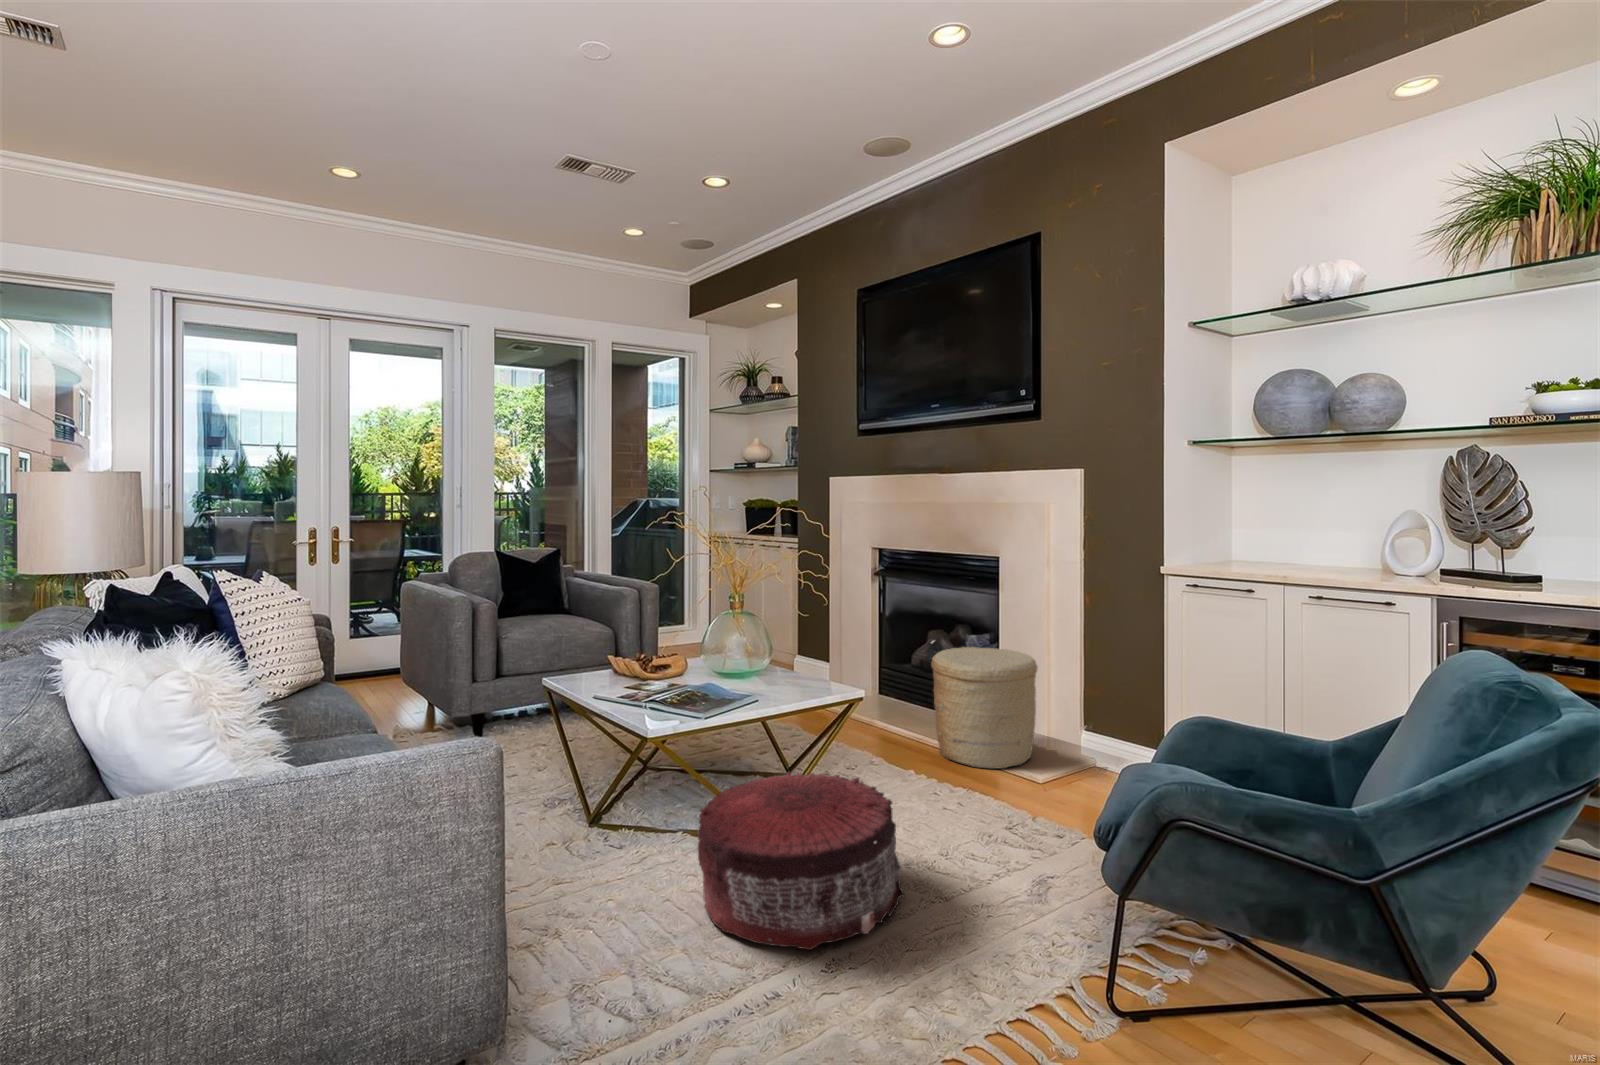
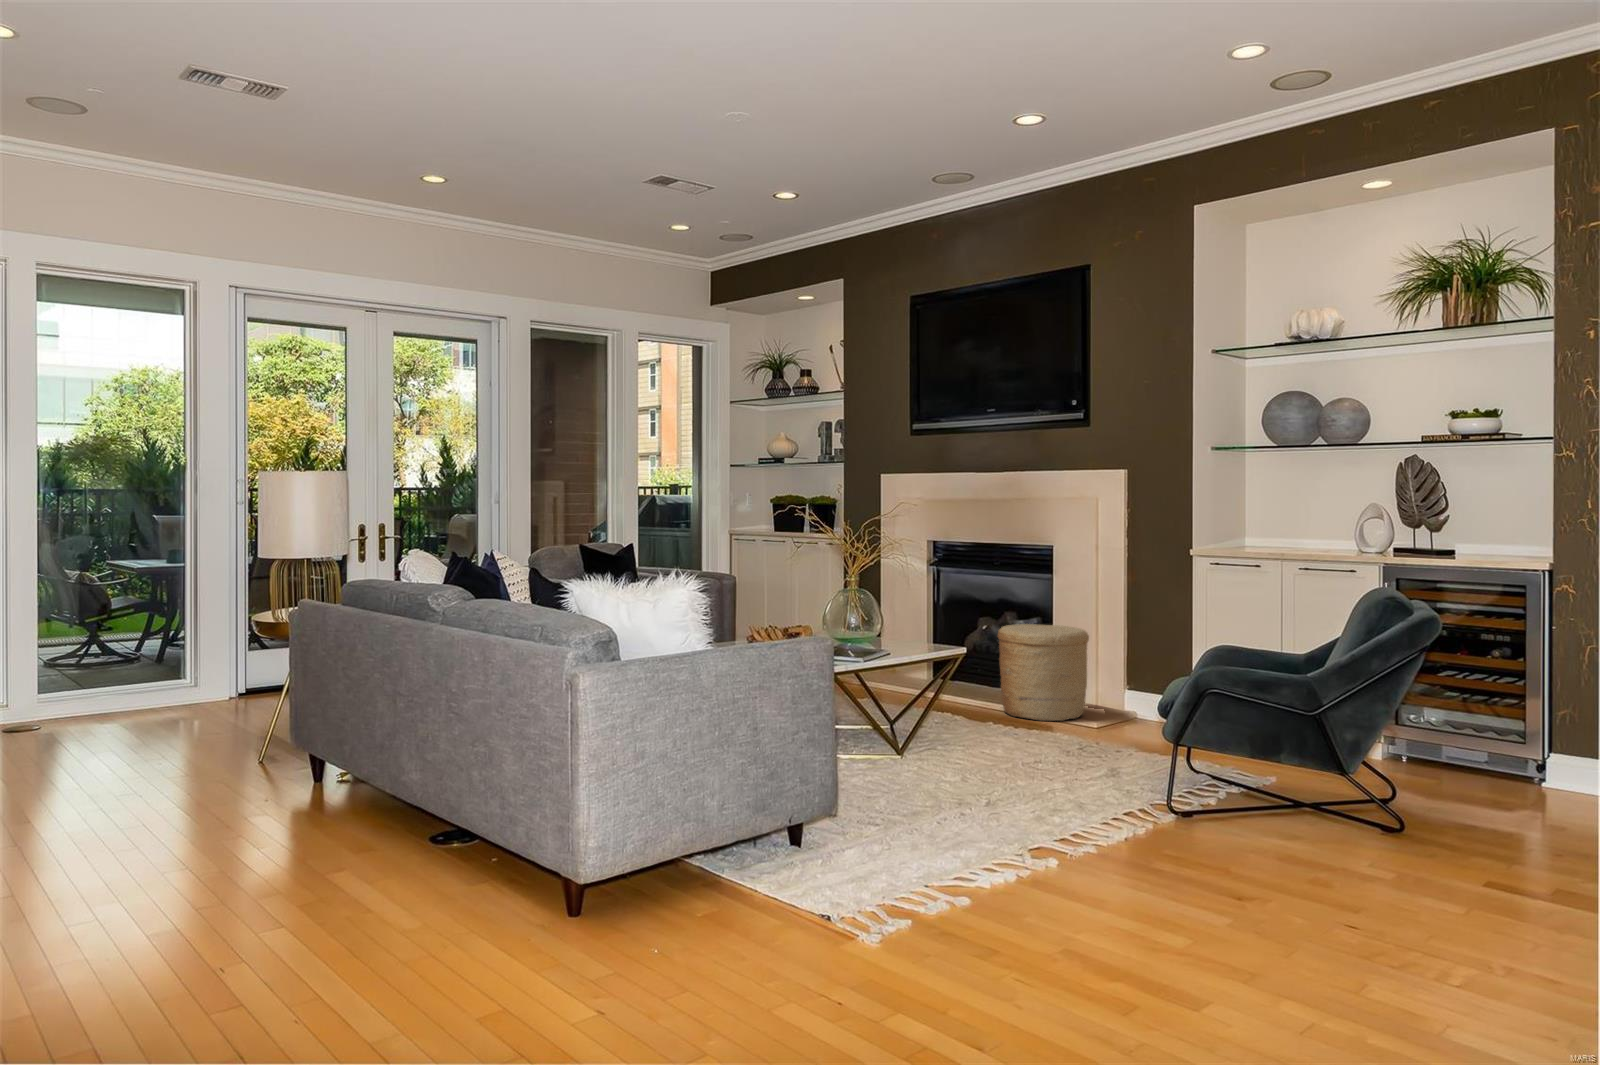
pouf: present [697,772,905,950] -> none [863,695,1018,793]

